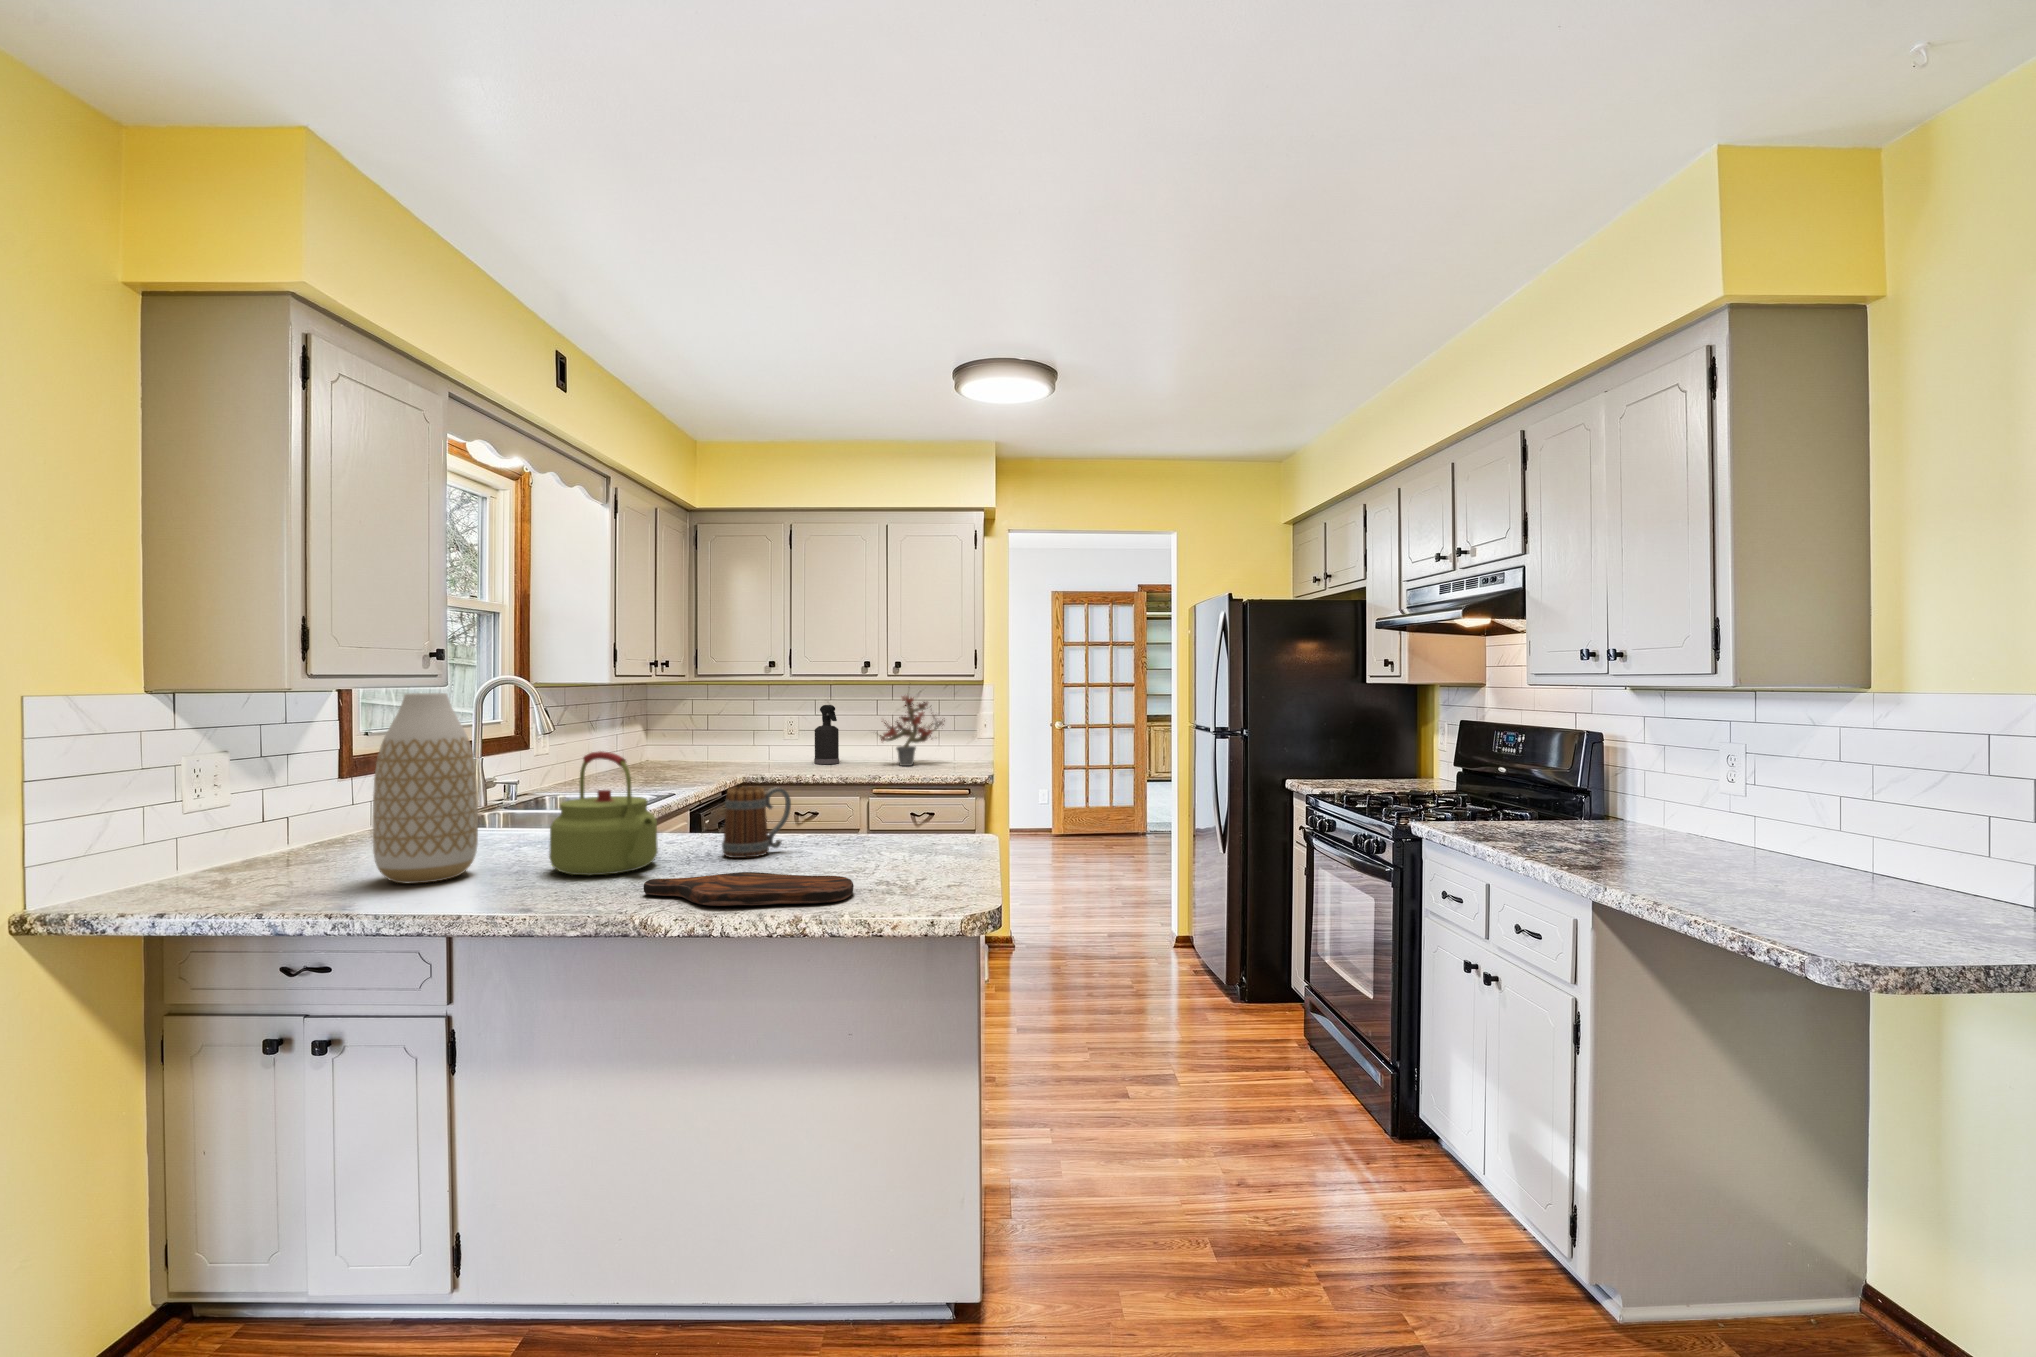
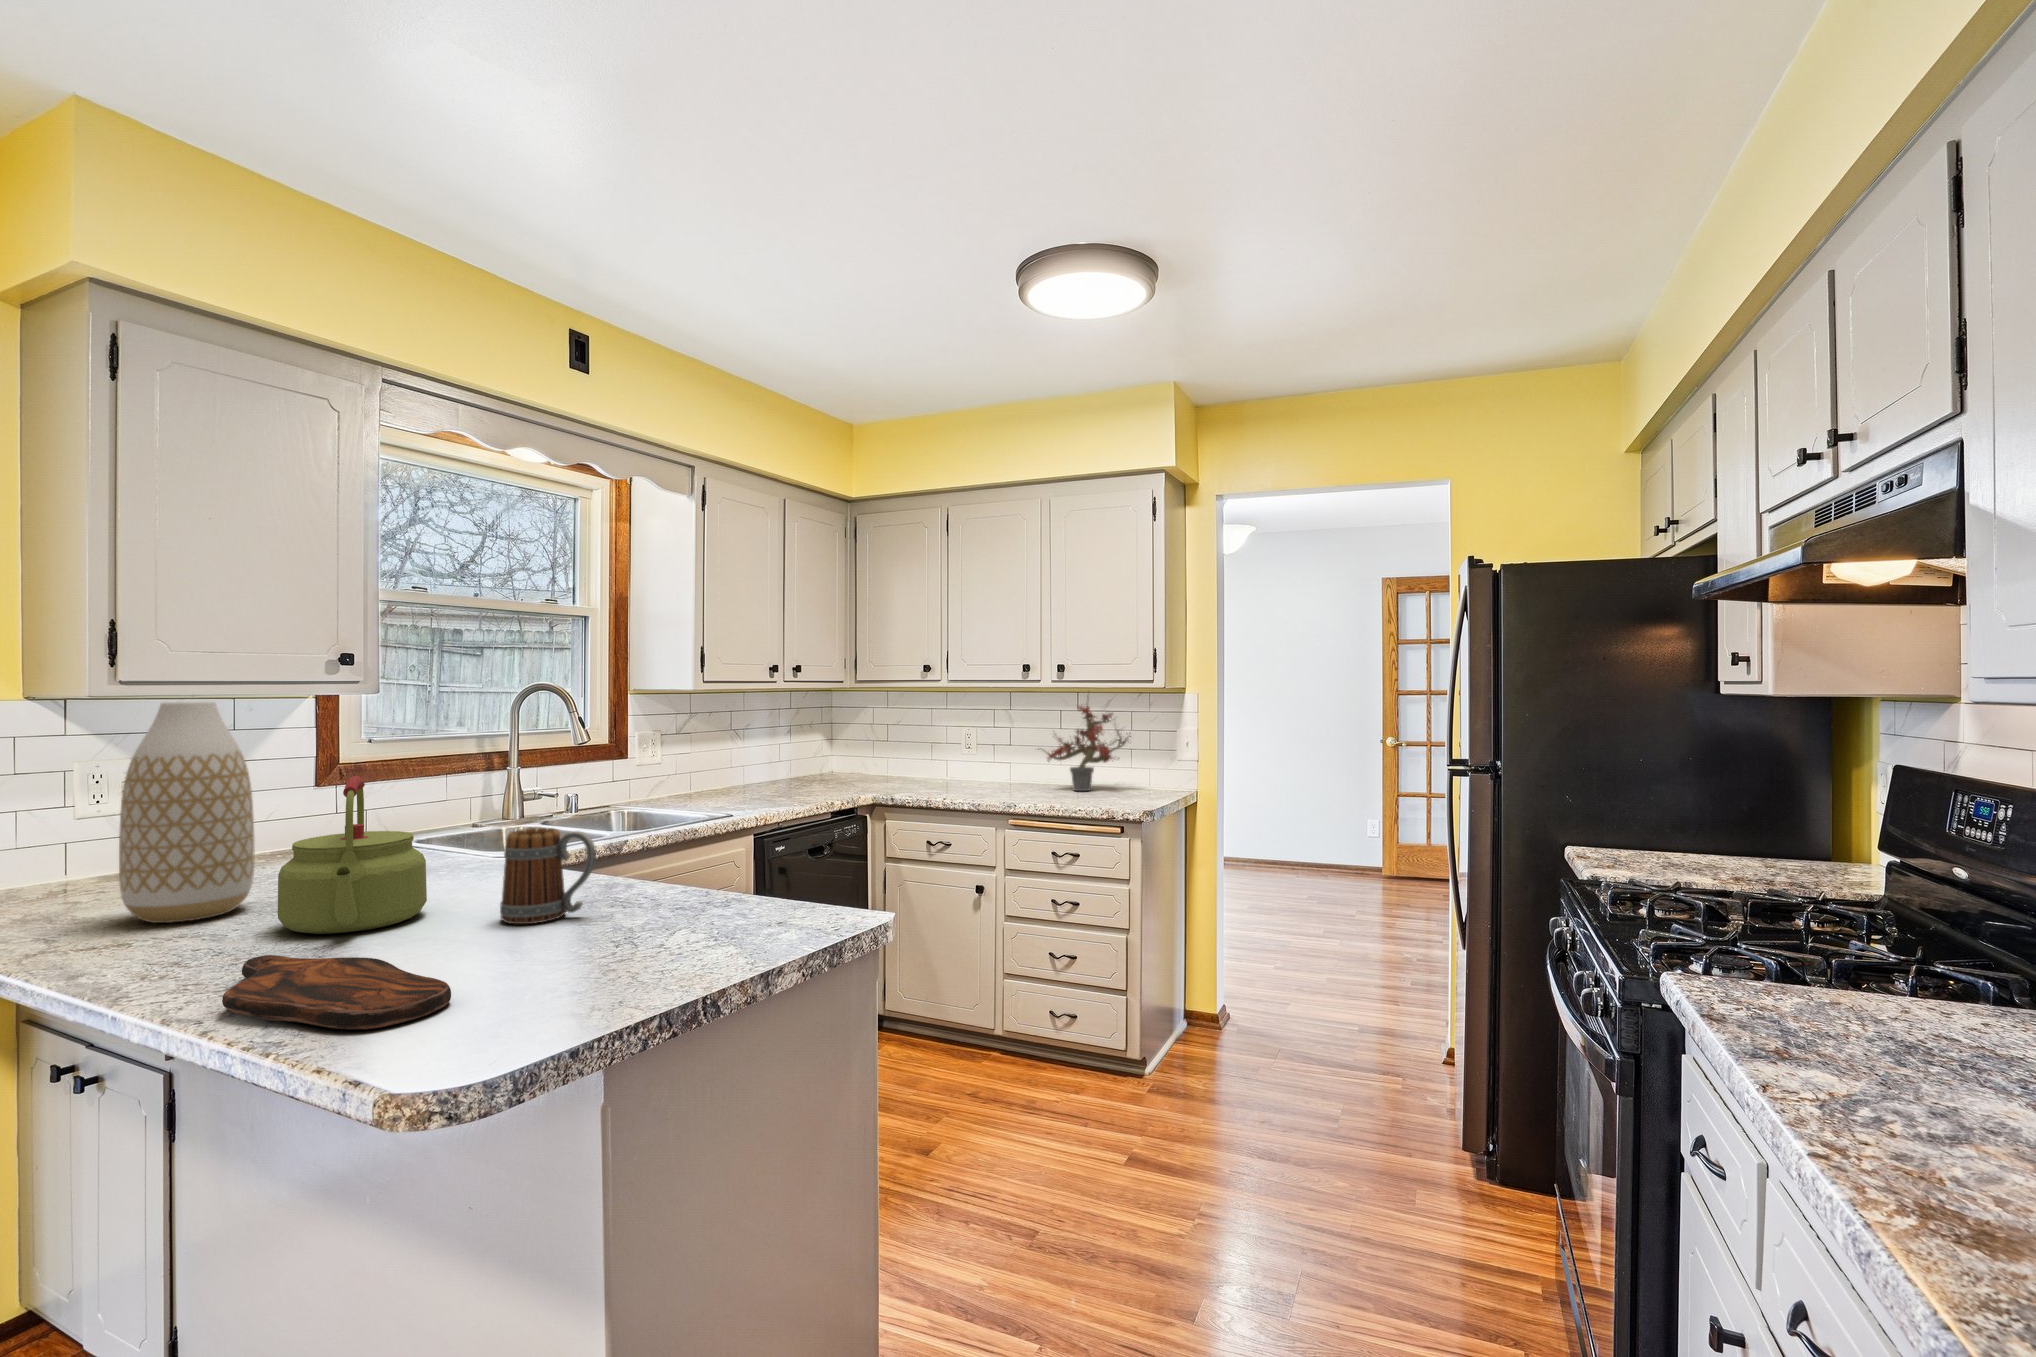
spray bottle: present [814,705,839,764] -> none [982,715,1011,785]

